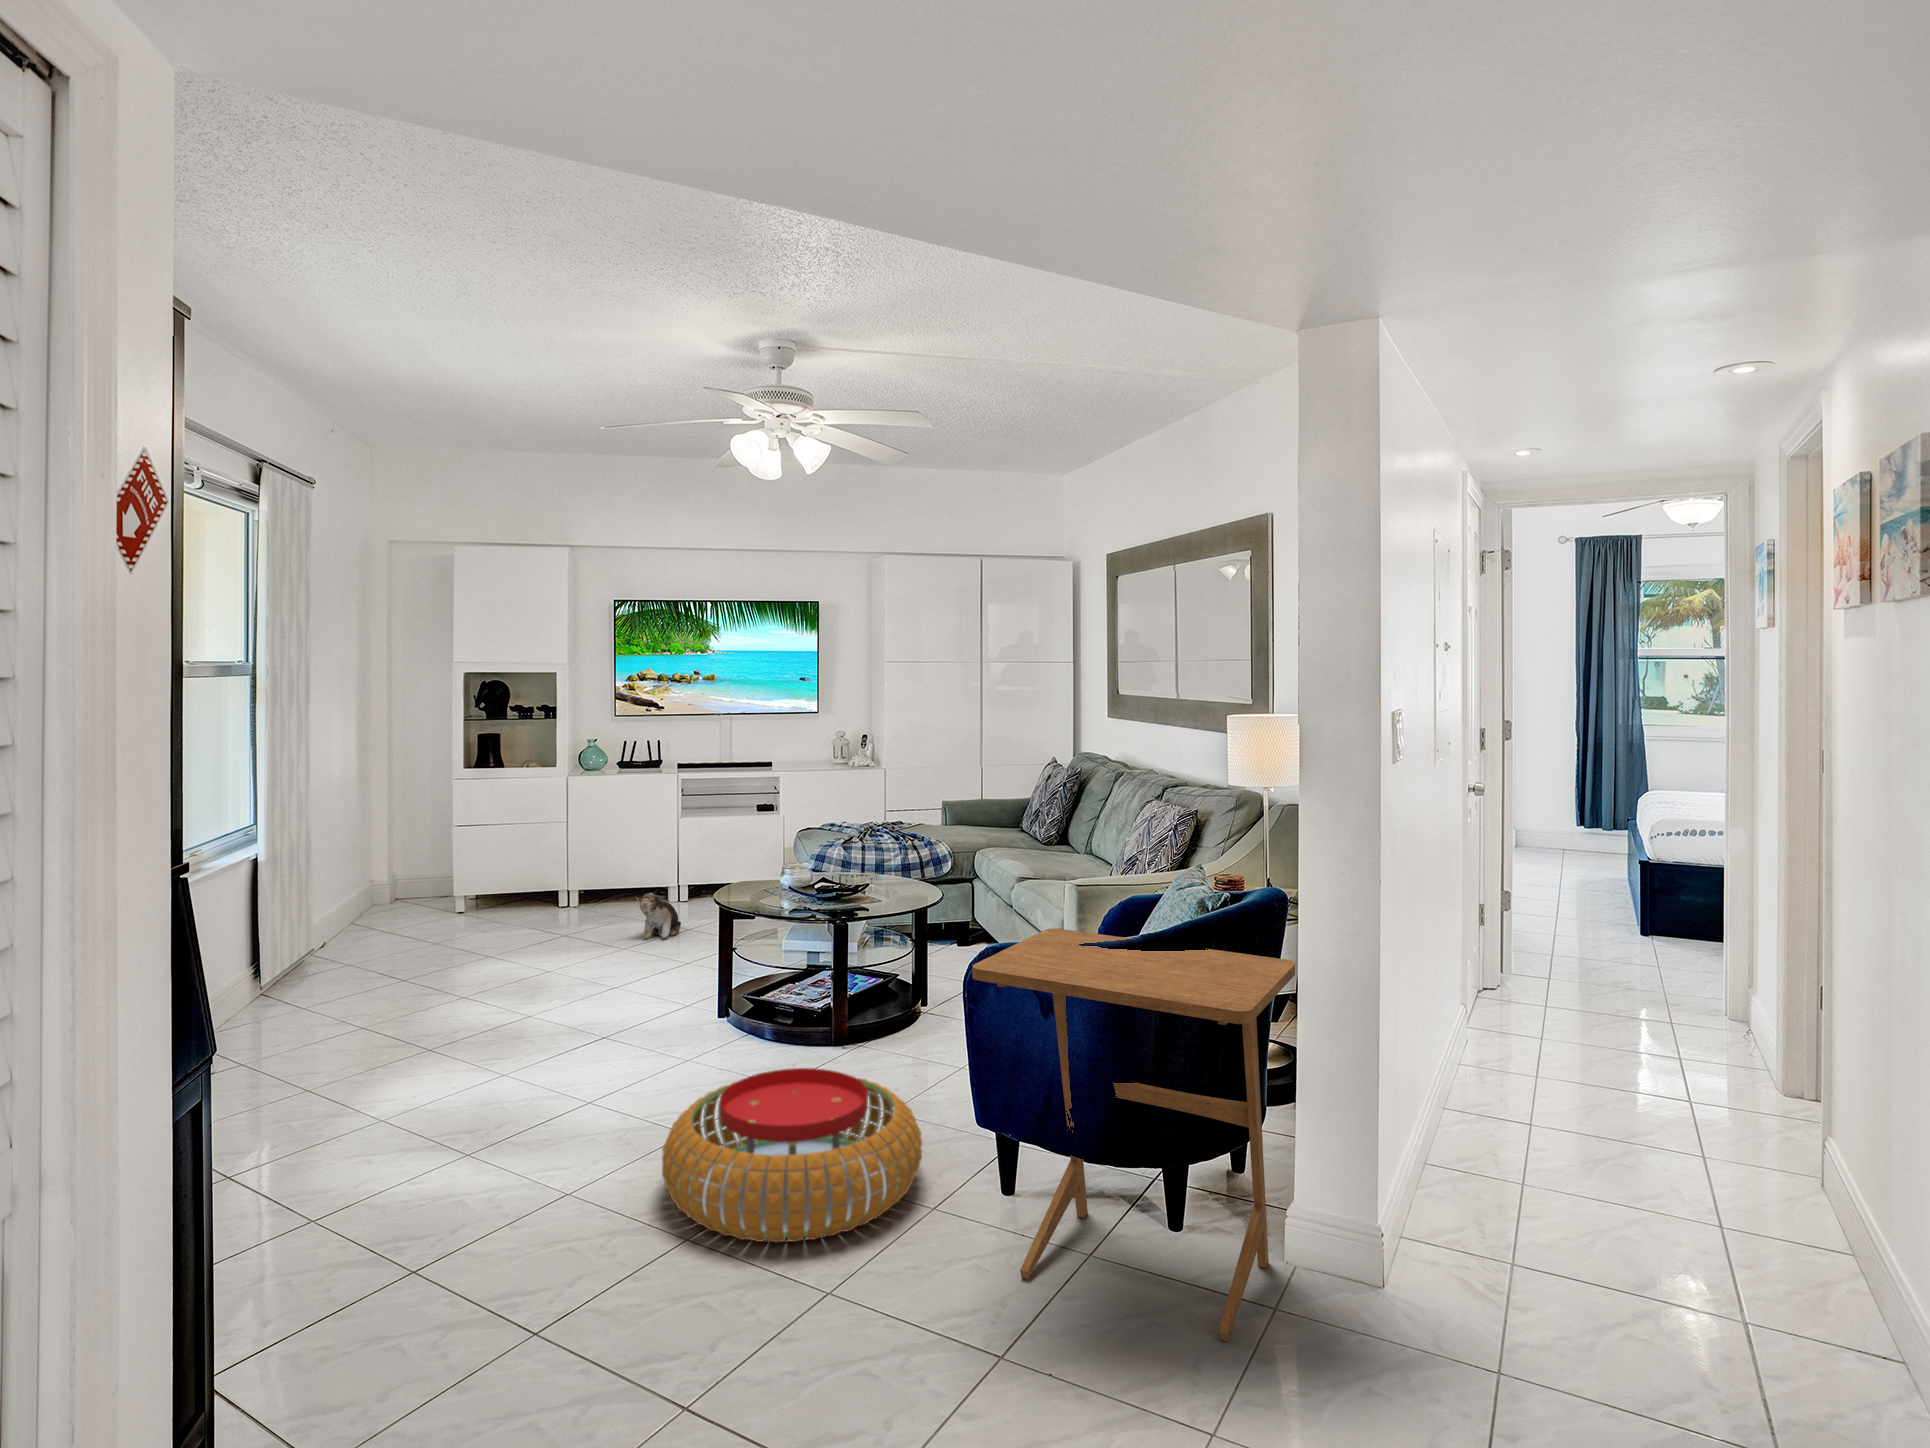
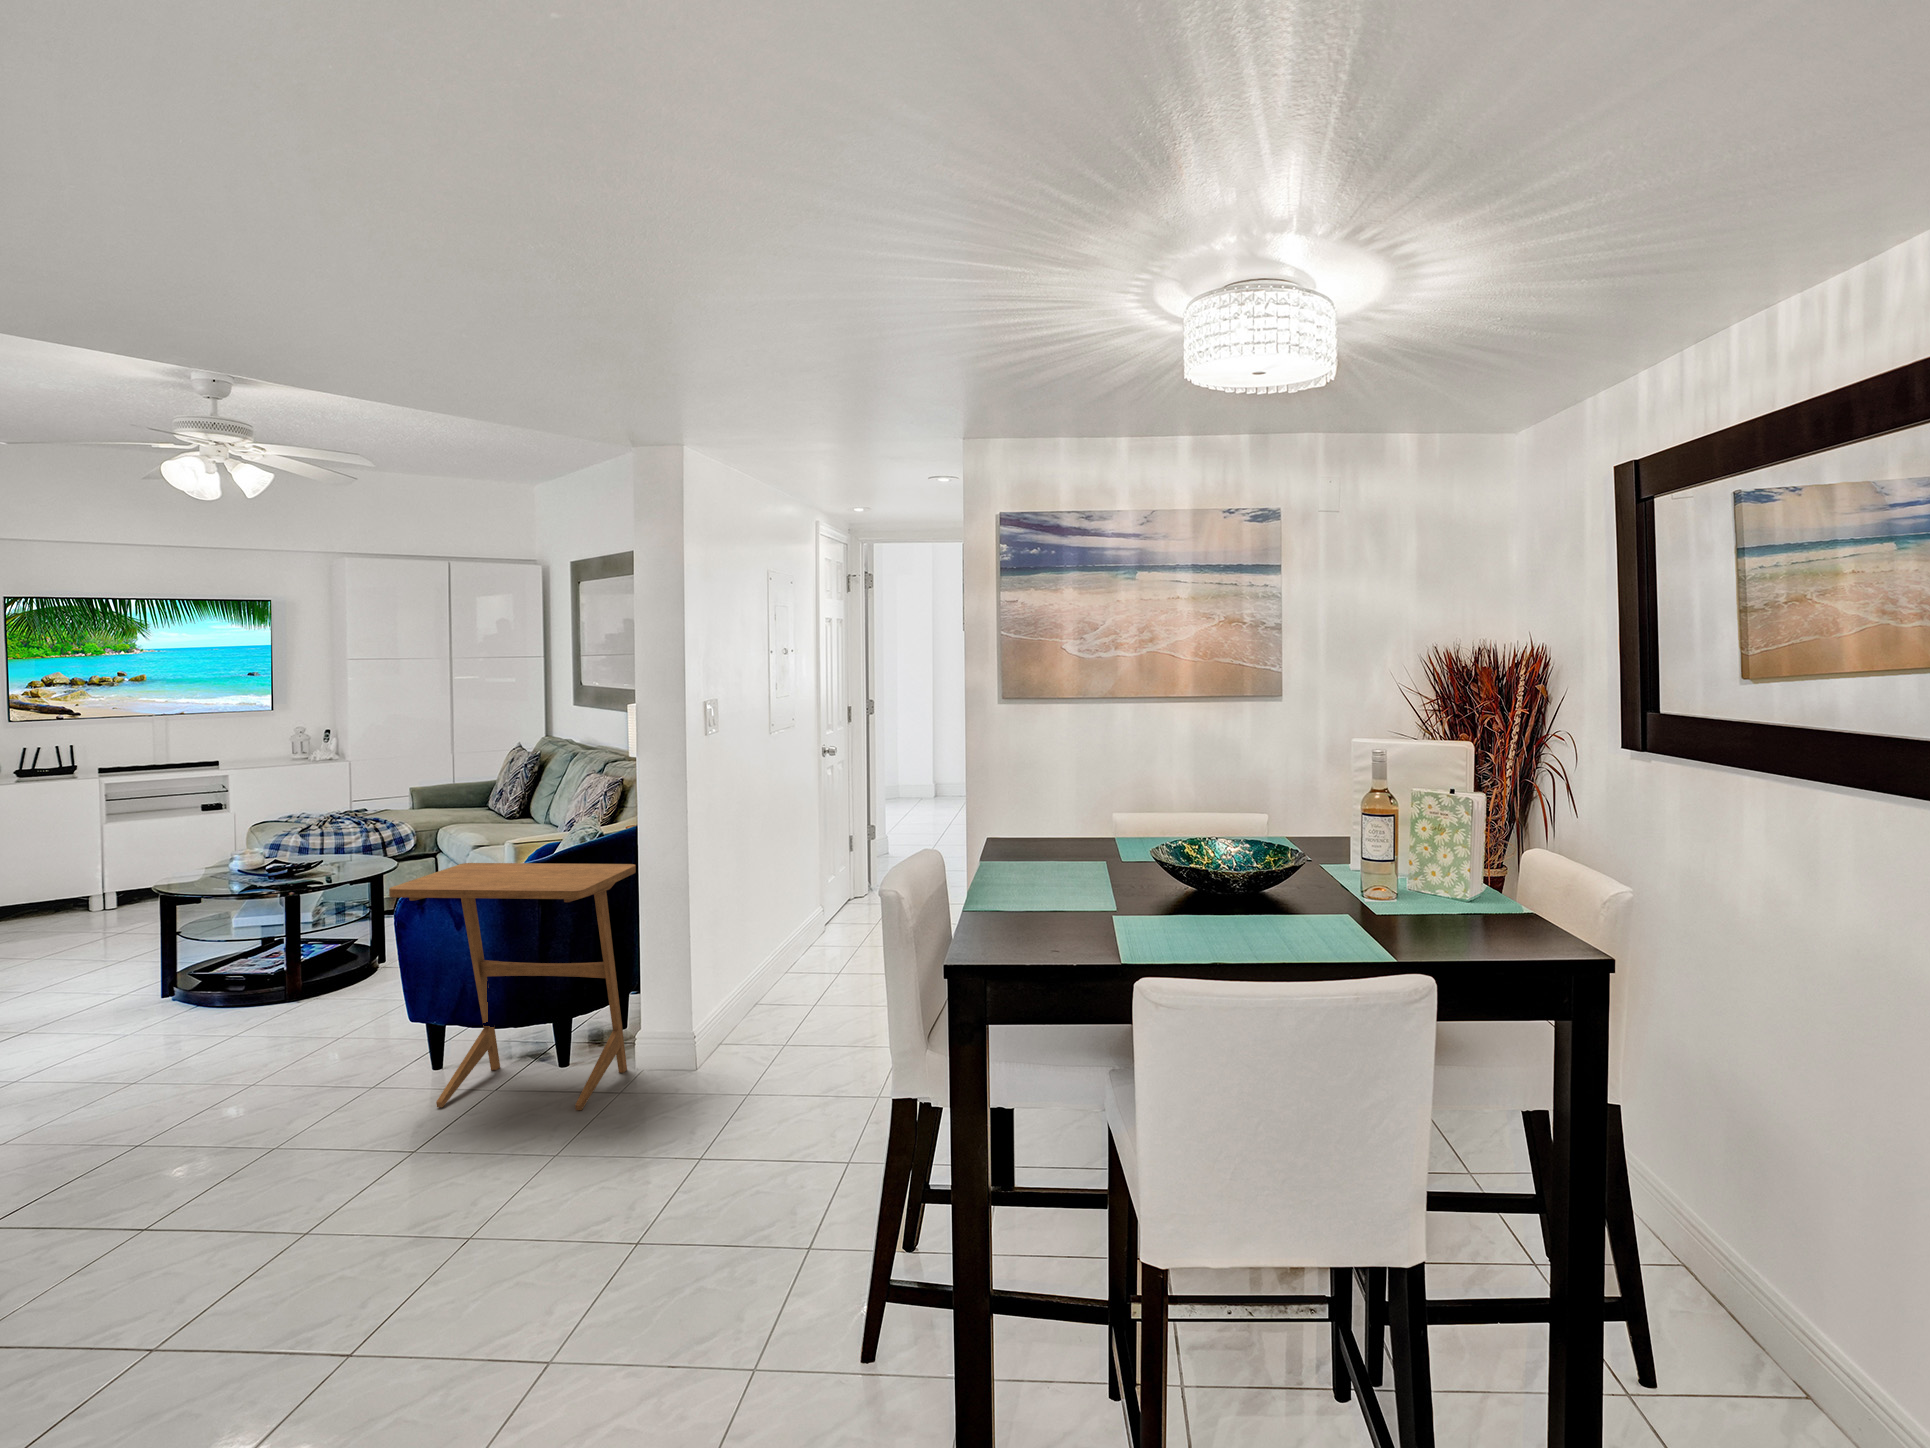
plush toy: present [636,893,681,939] -> none [50,899,109,947]
pouf: present [662,1068,922,1243] -> none [109,1001,362,1129]

